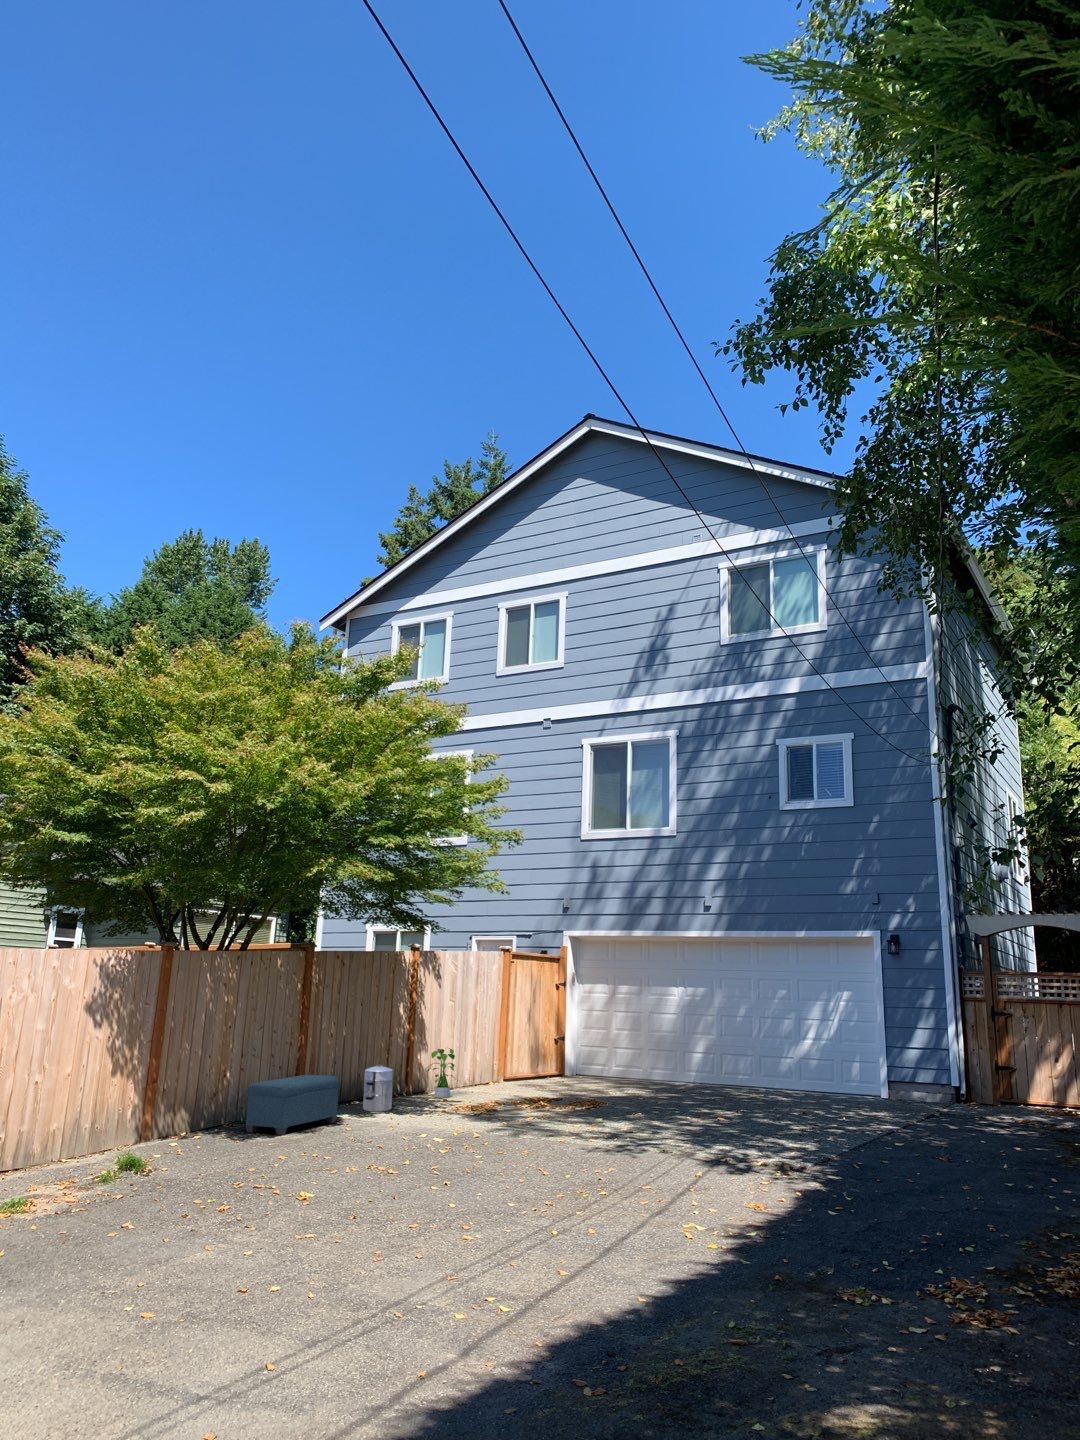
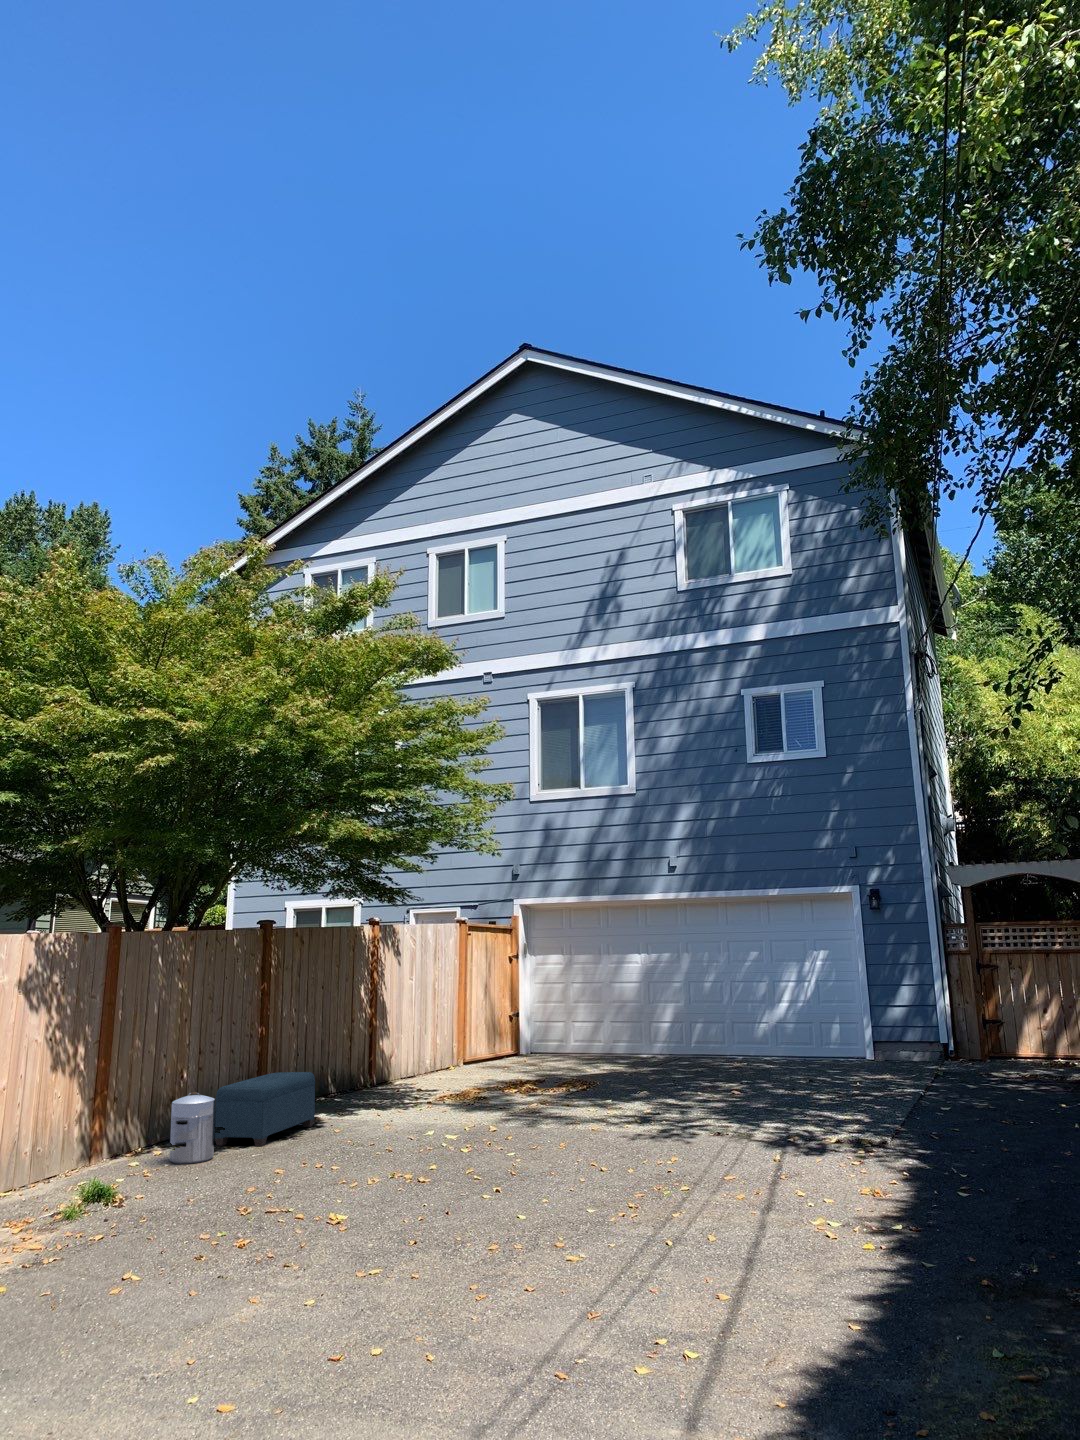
potted plant: present [427,1048,455,1098] -> none [390,1032,427,1089]
waste bin: present [363,1064,393,1112] -> present [170,1092,215,1164]

